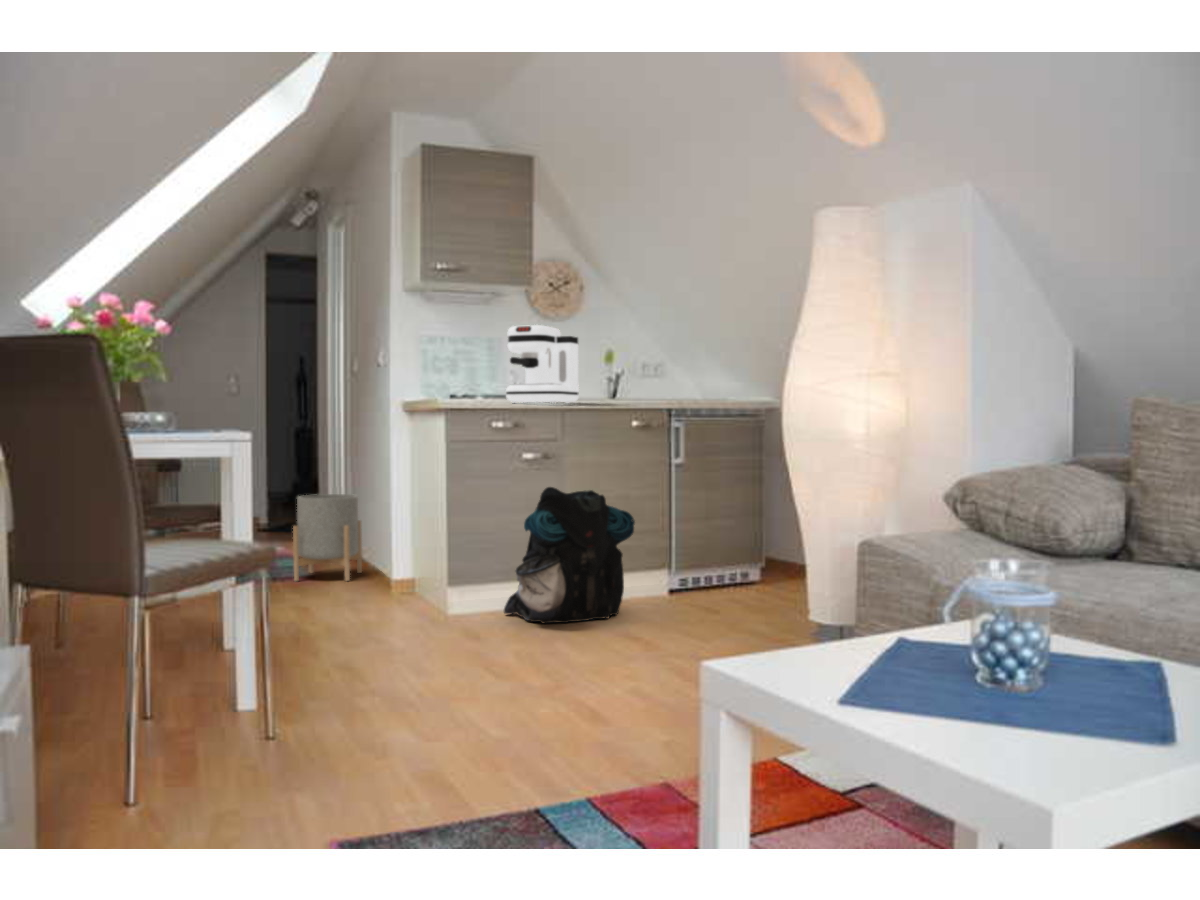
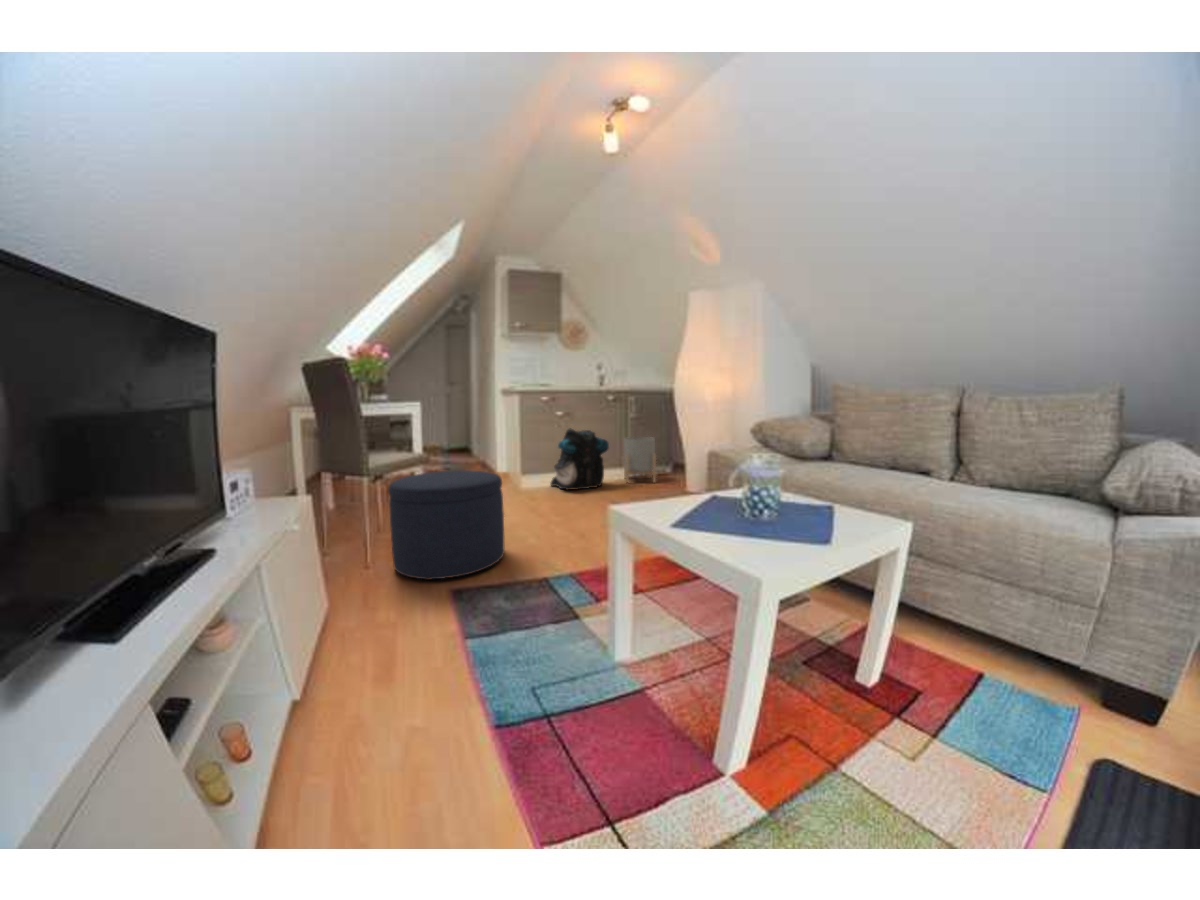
coffee maker: present [506,325,579,403] -> none [550,354,584,391]
planter: present [293,494,362,581] -> present [624,437,656,482]
ottoman: none [193,582,433,822] -> present [388,470,504,580]

